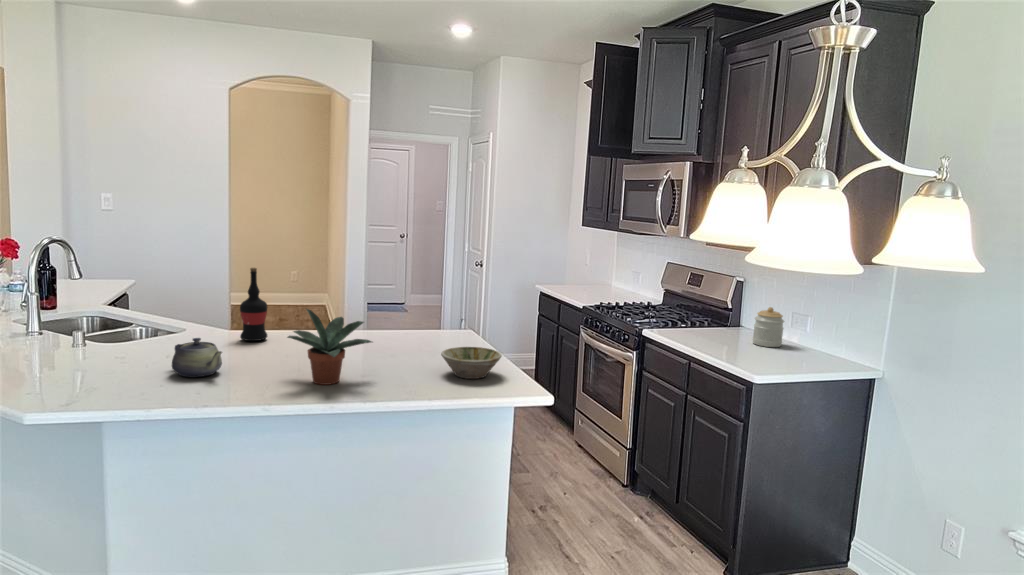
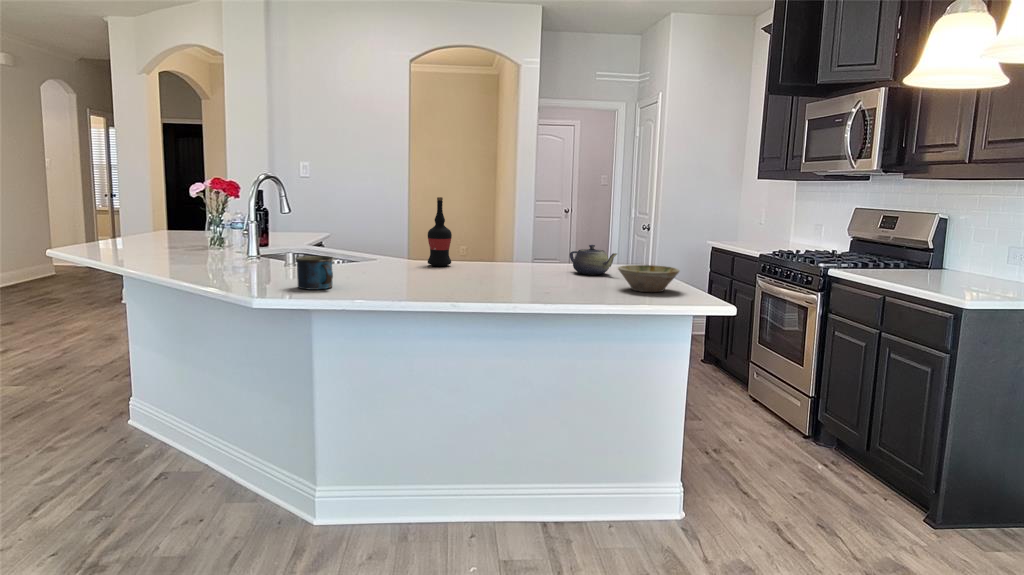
jar: present [753,307,784,347] -> none [961,238,1001,282]
potted plant: present [288,309,372,385] -> none [474,218,554,291]
teapot: present [172,338,222,377] -> present [570,245,617,275]
mug: none [73,354,122,397] -> present [296,256,333,290]

